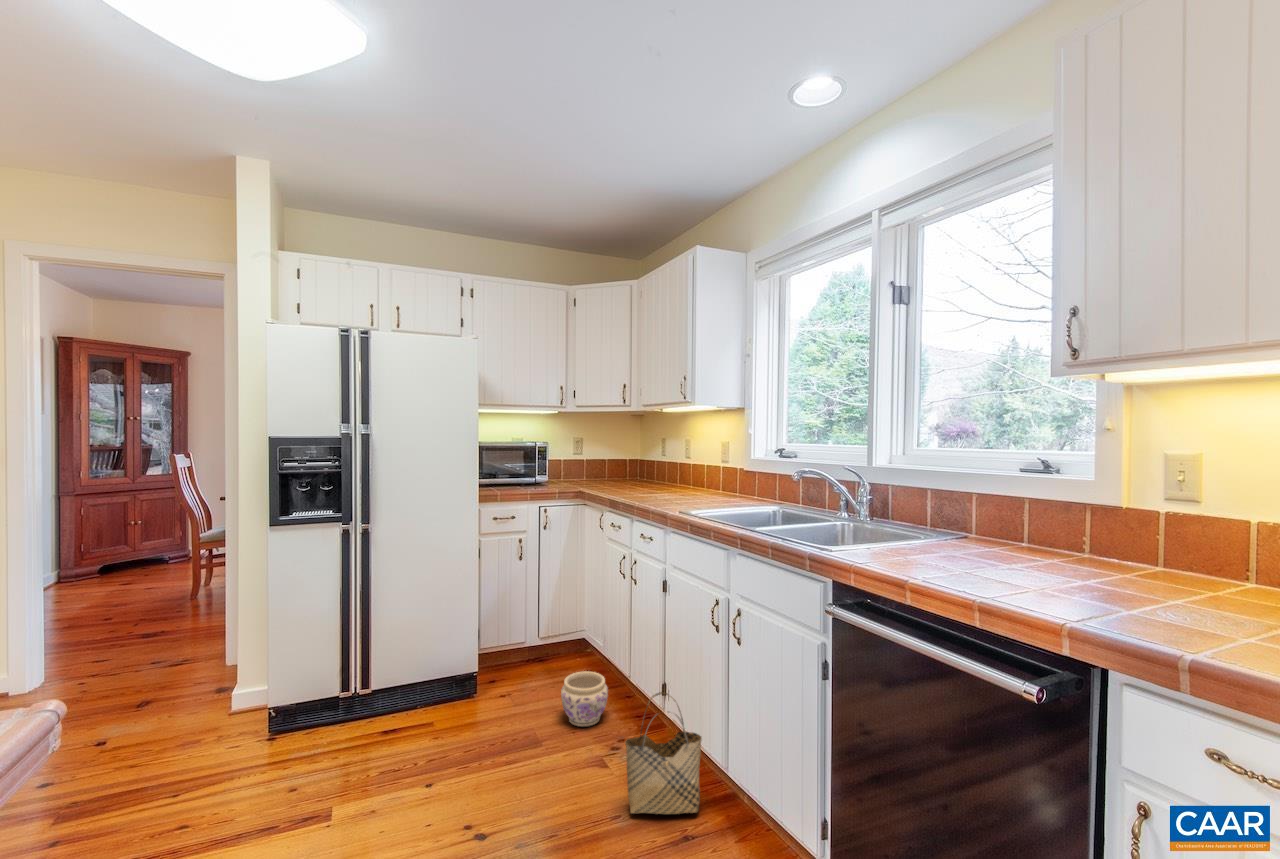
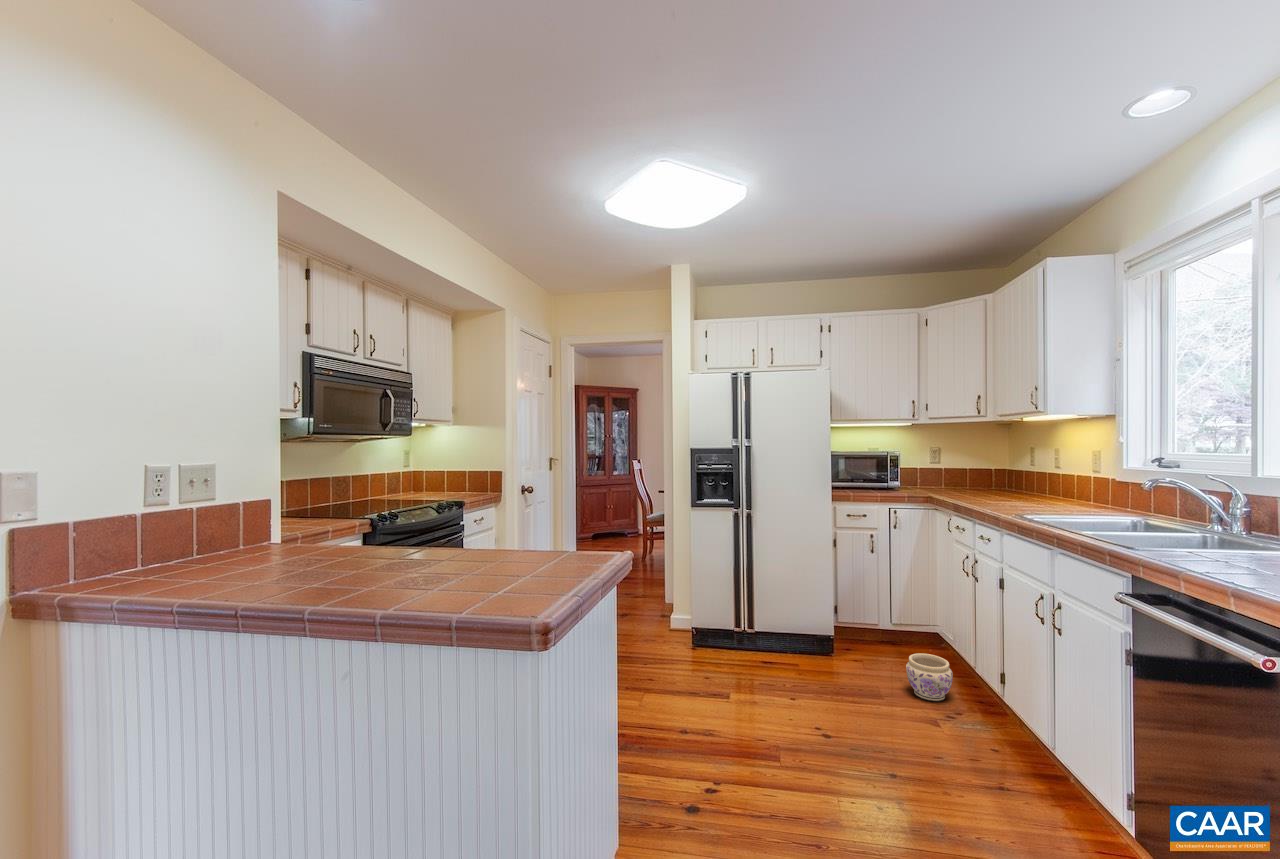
woven basket: present [625,692,702,814] -> none [955,674,1039,789]

